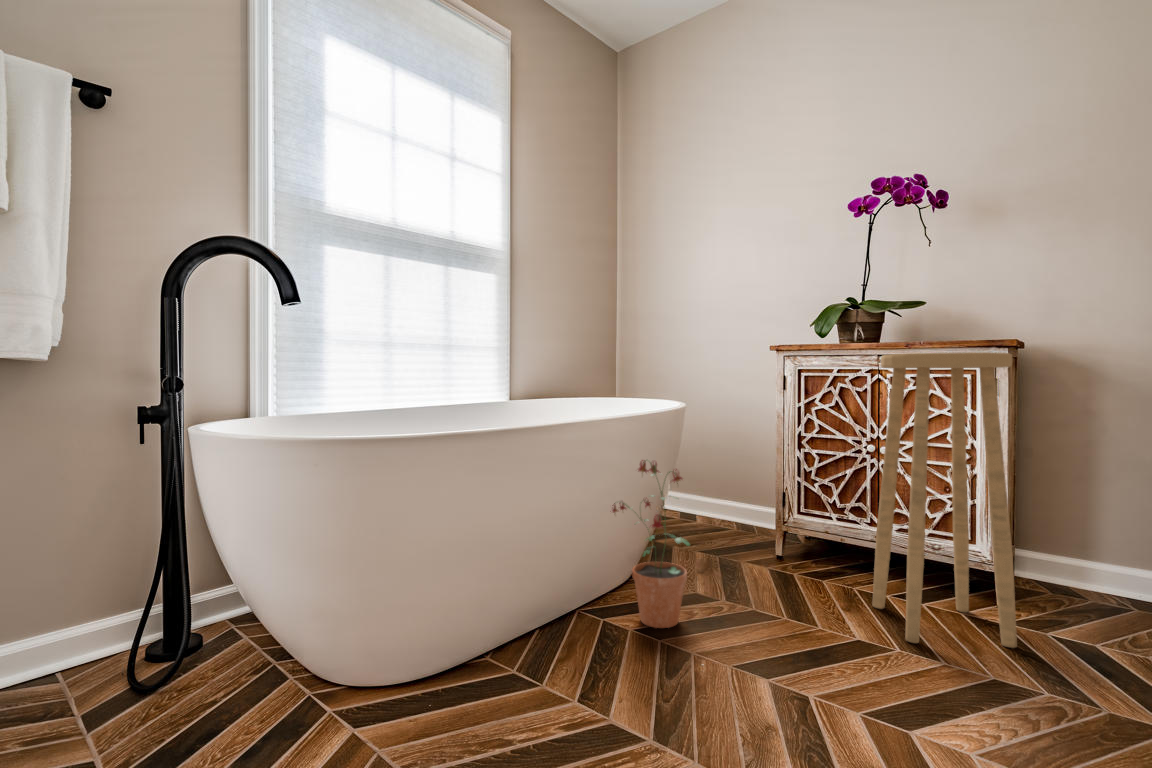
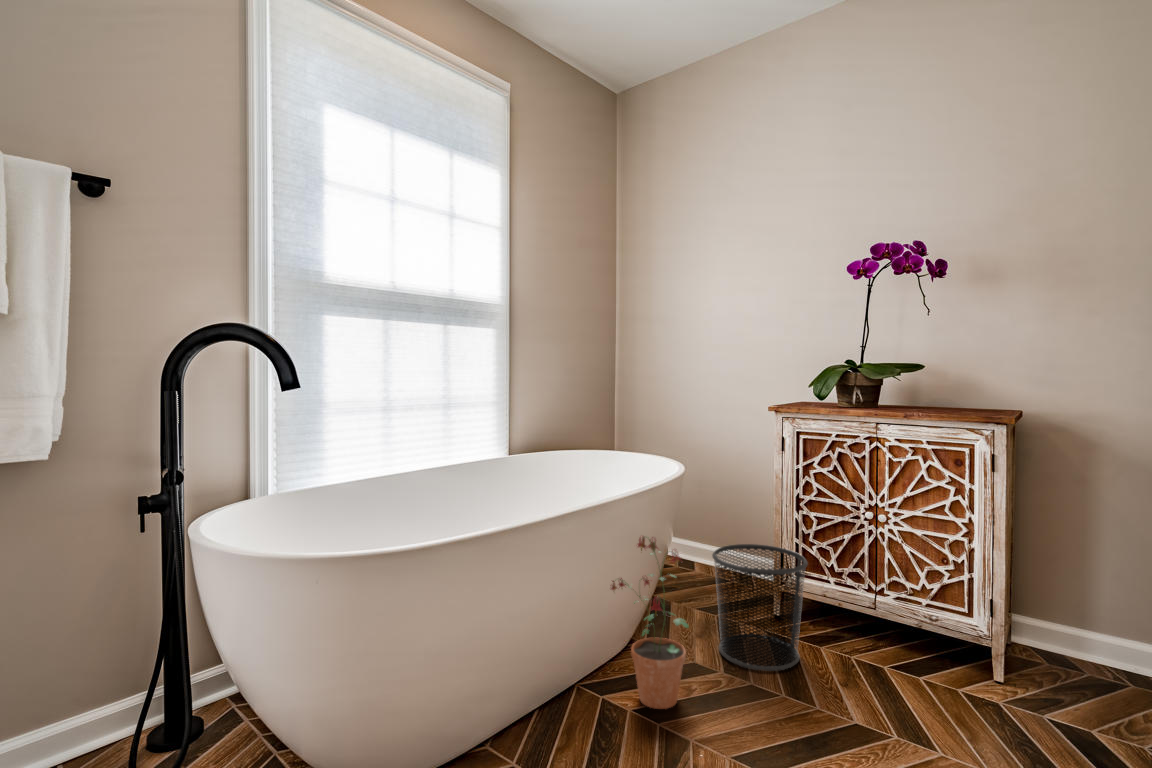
stool: present [872,352,1017,648] -> none [870,432,1013,734]
waste bin: none [713,480,809,599] -> present [712,544,808,671]

